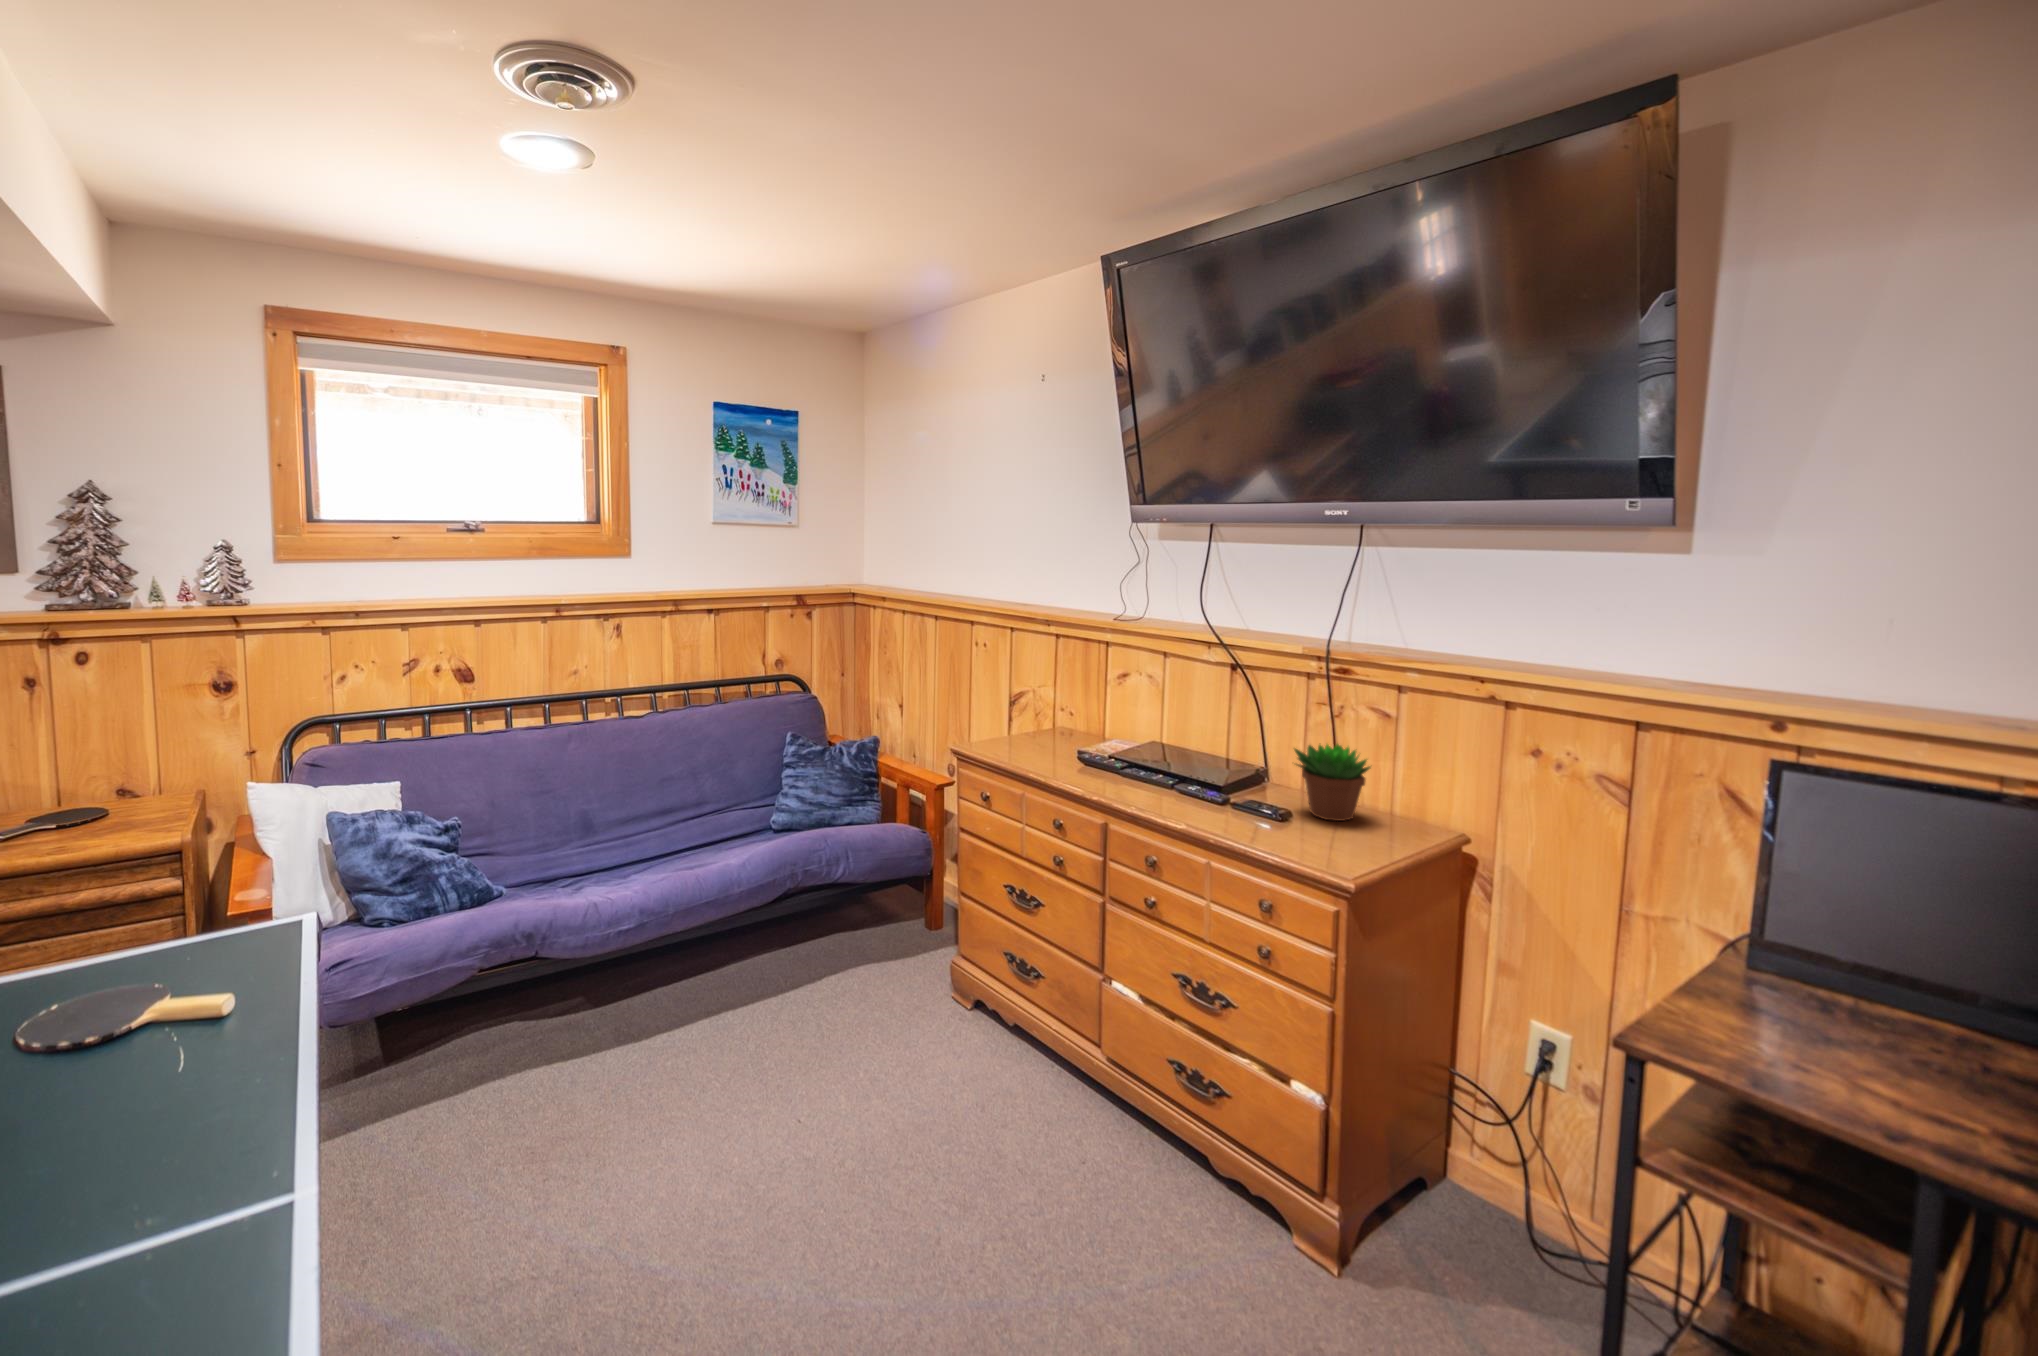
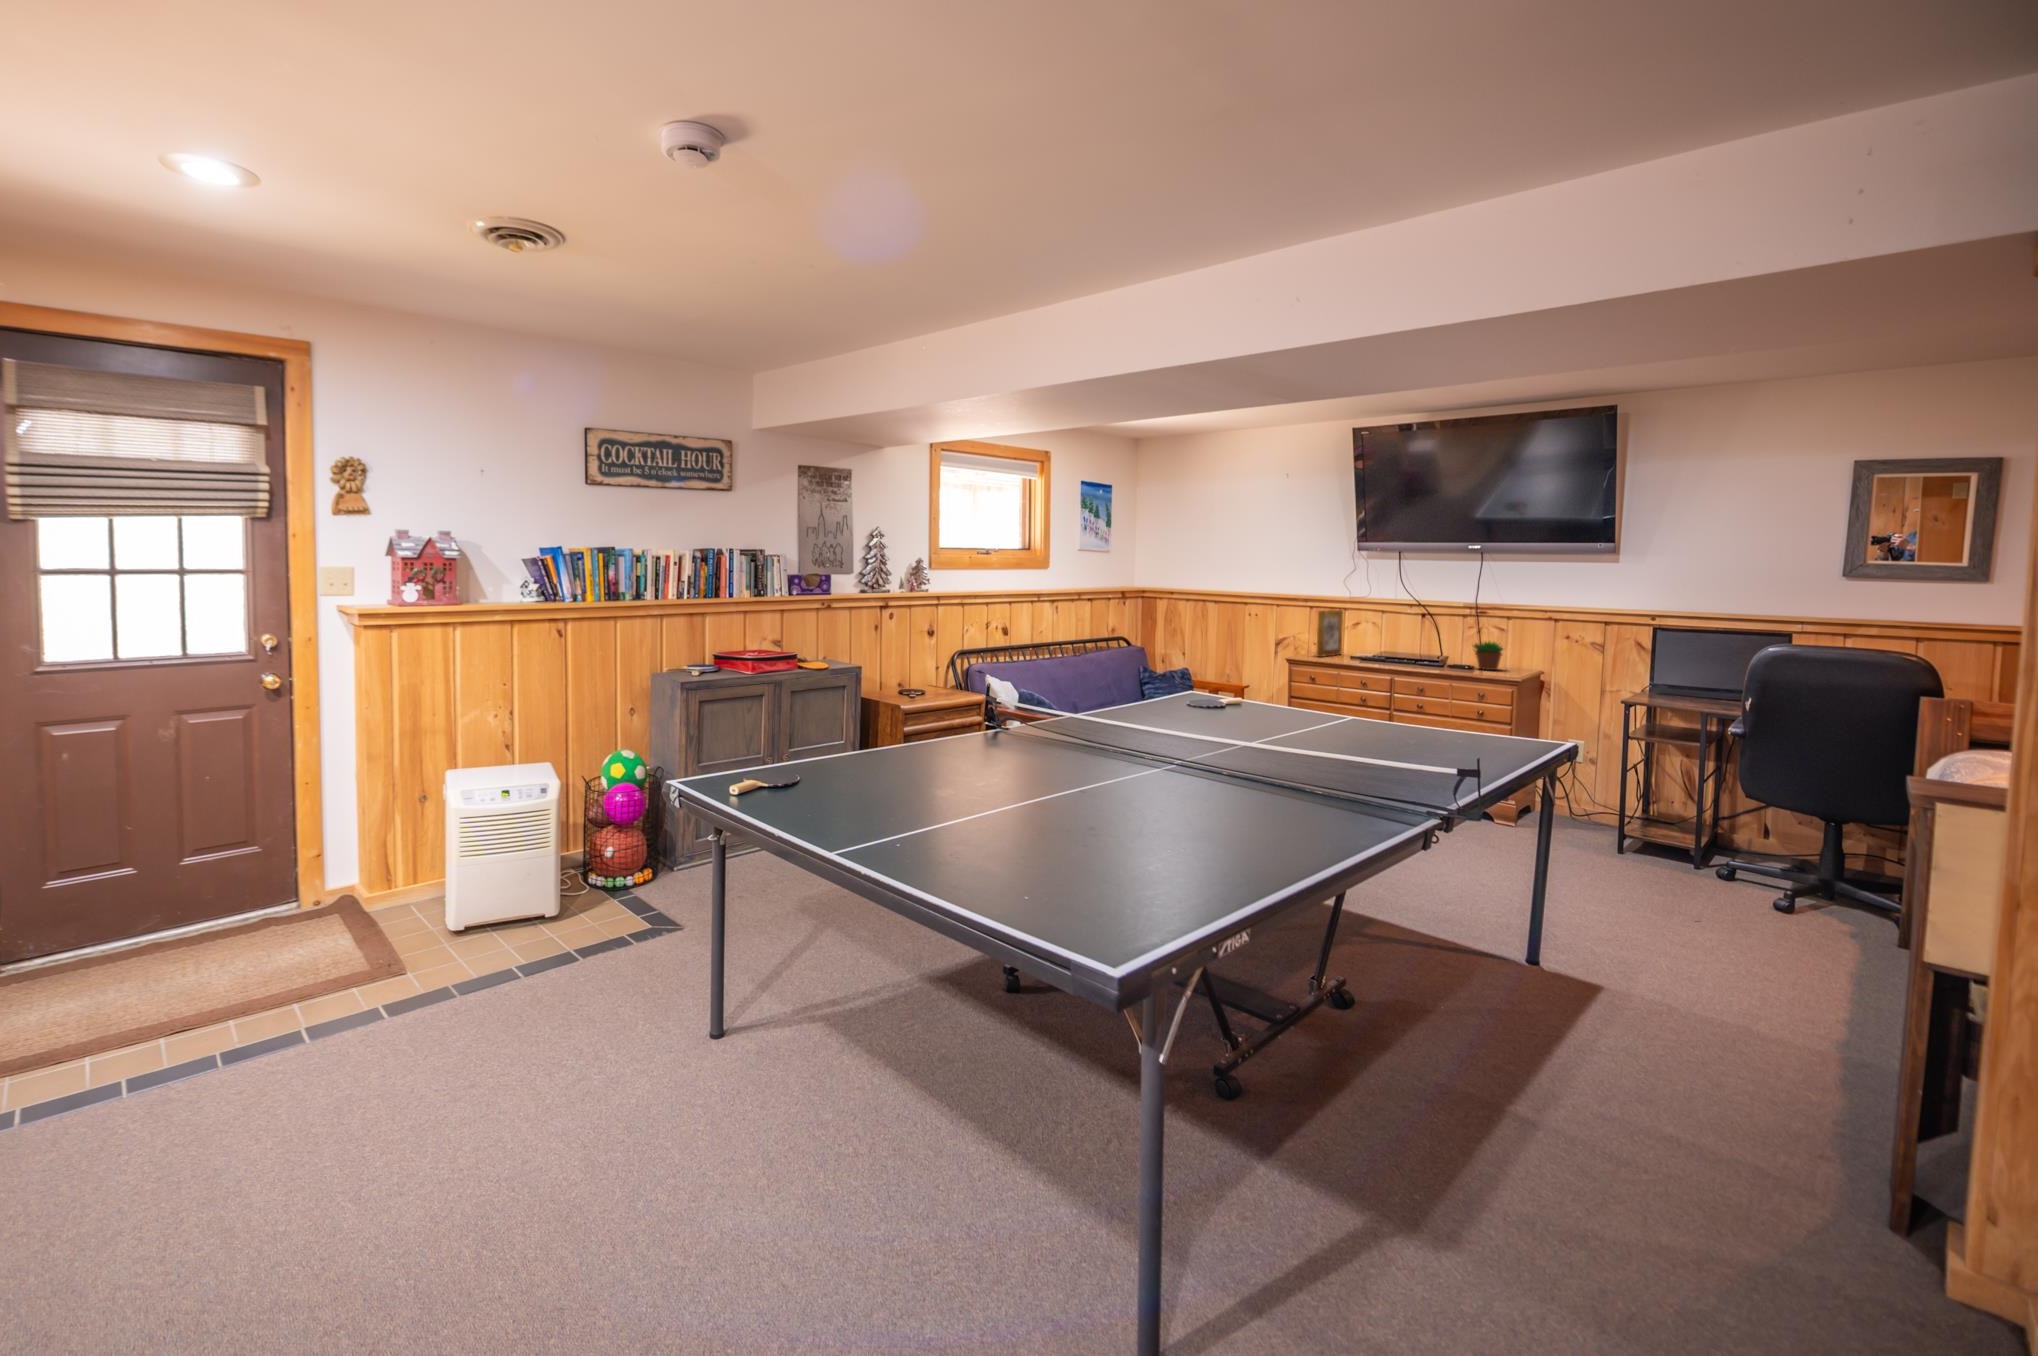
picture frame: none [1023,644,1098,745] -> present [1317,610,1343,657]

